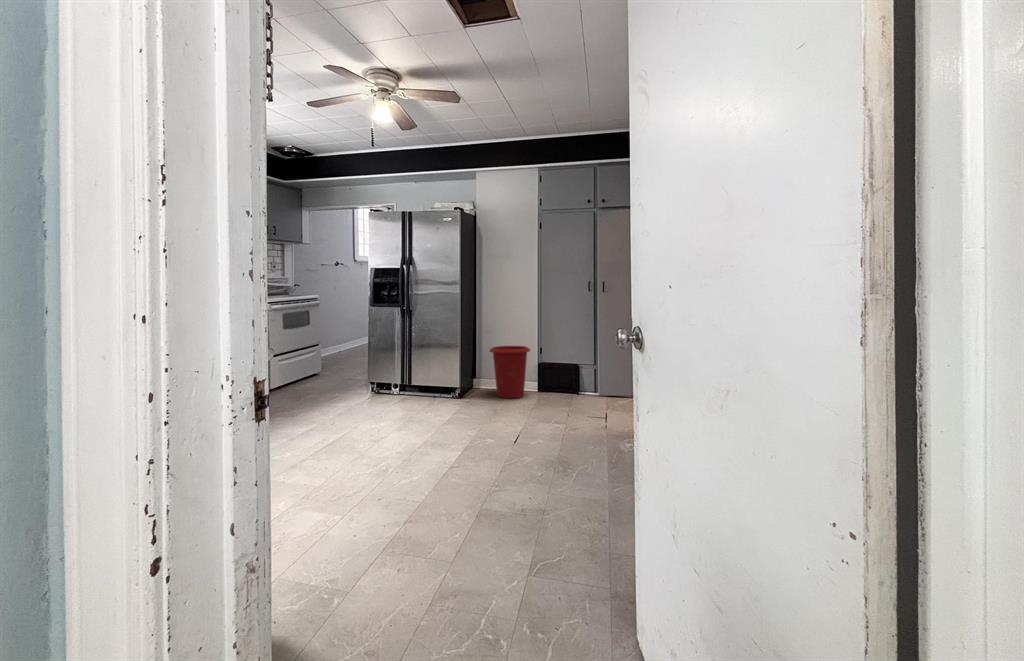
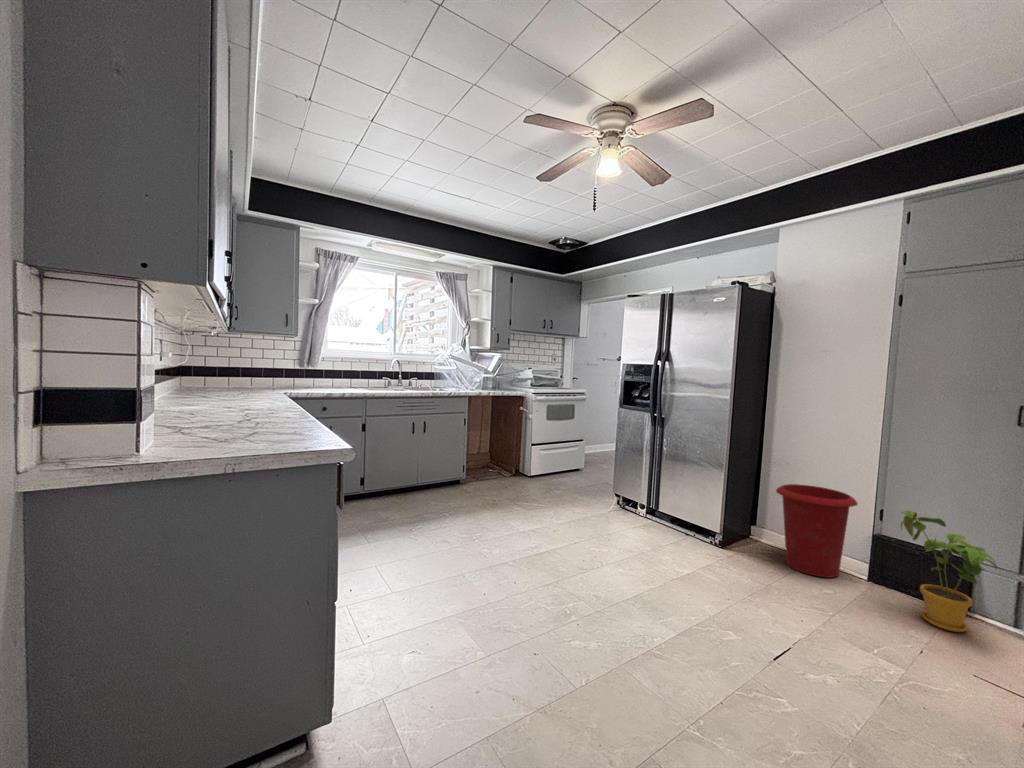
house plant: none [552,345,587,403] -> present [901,511,997,632]

